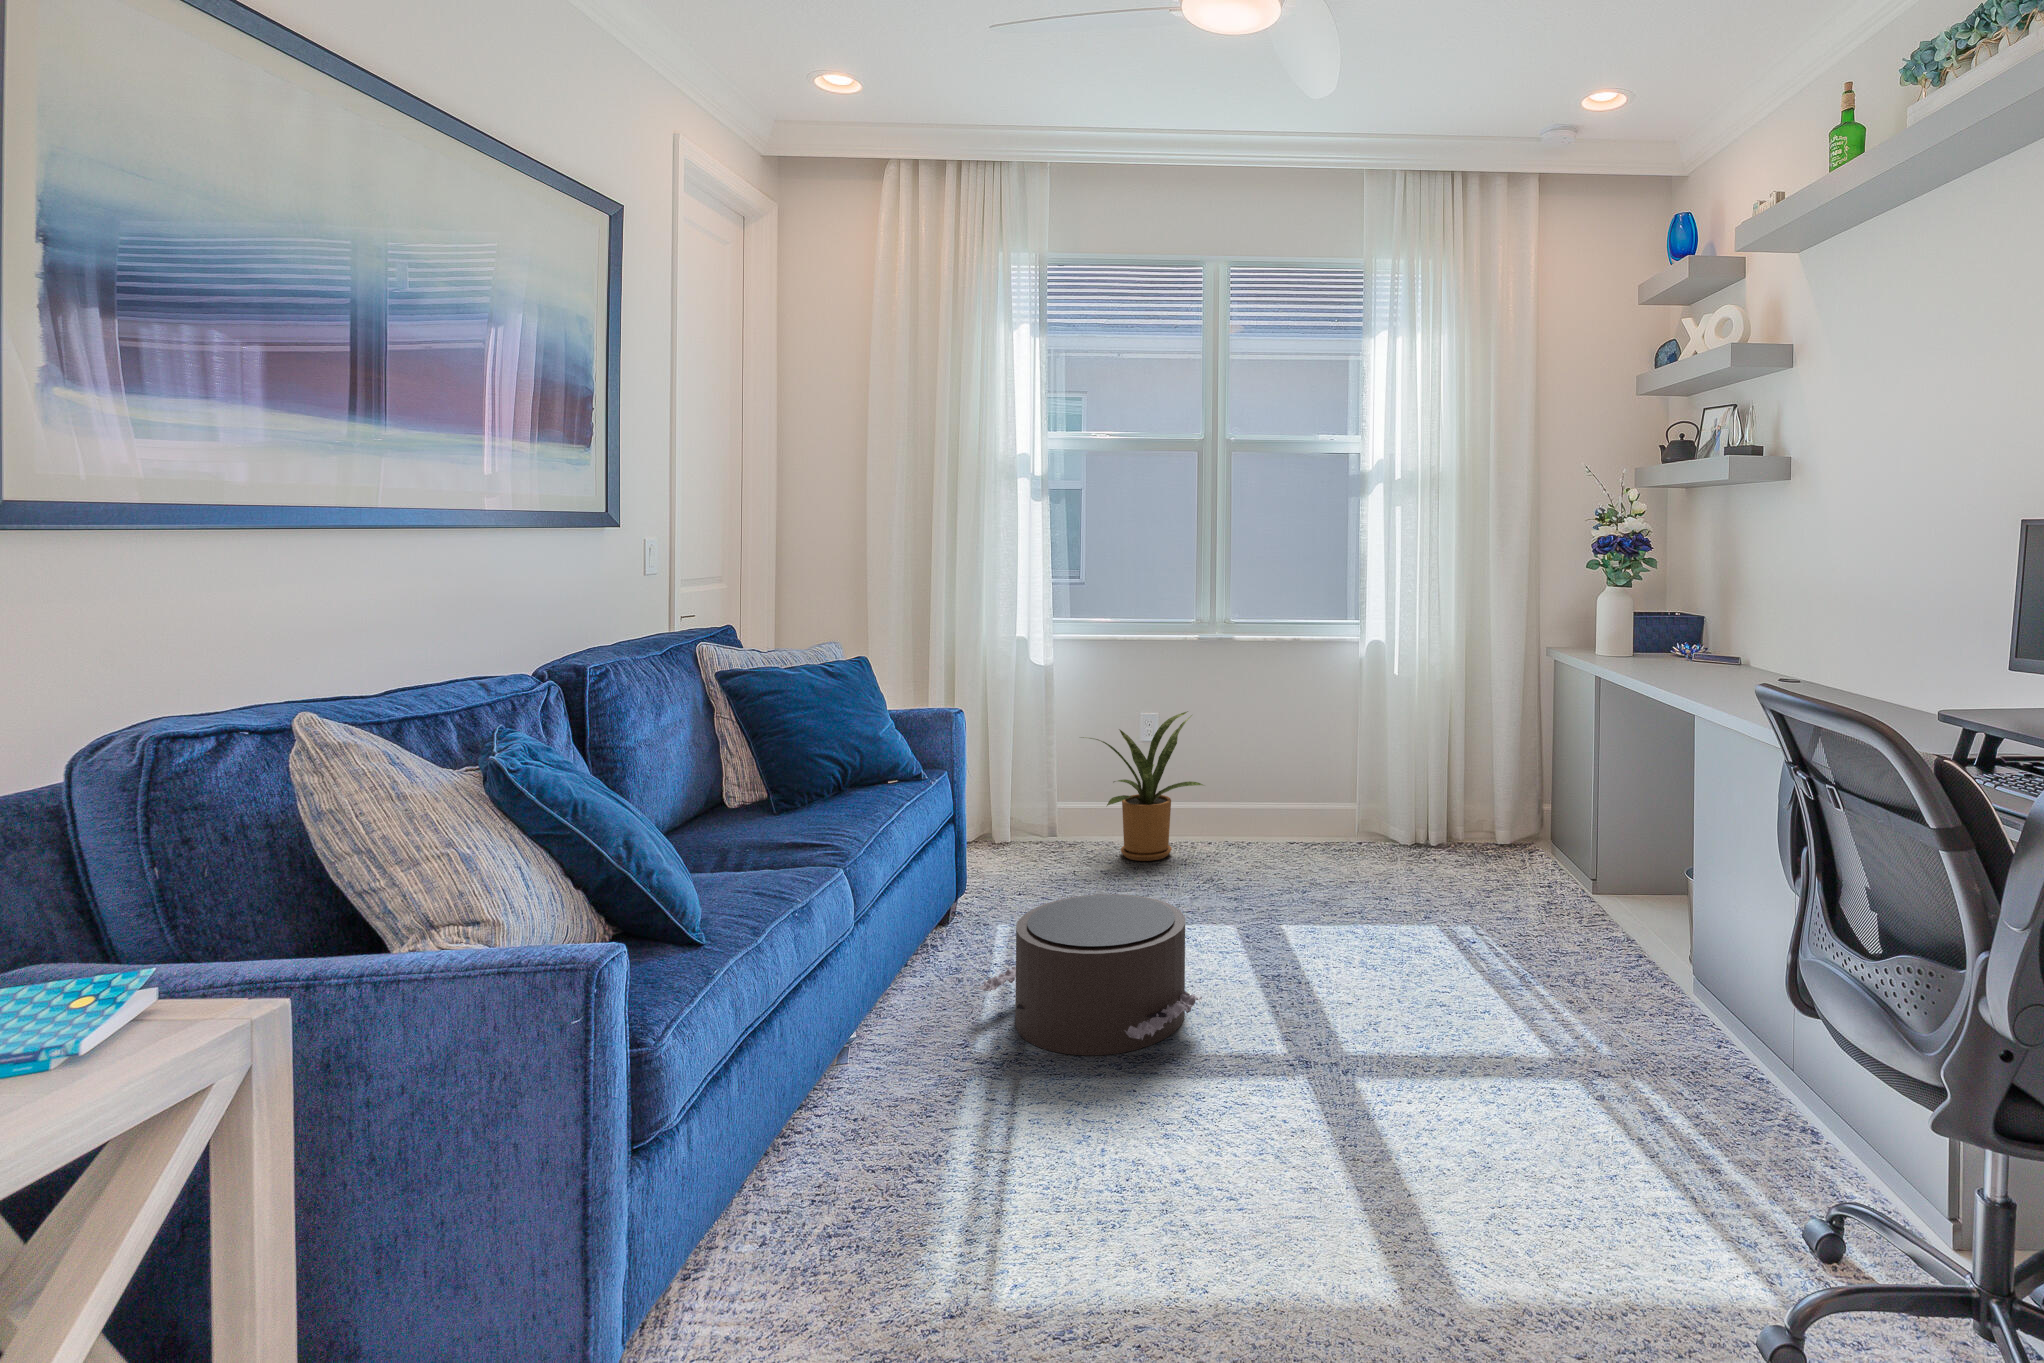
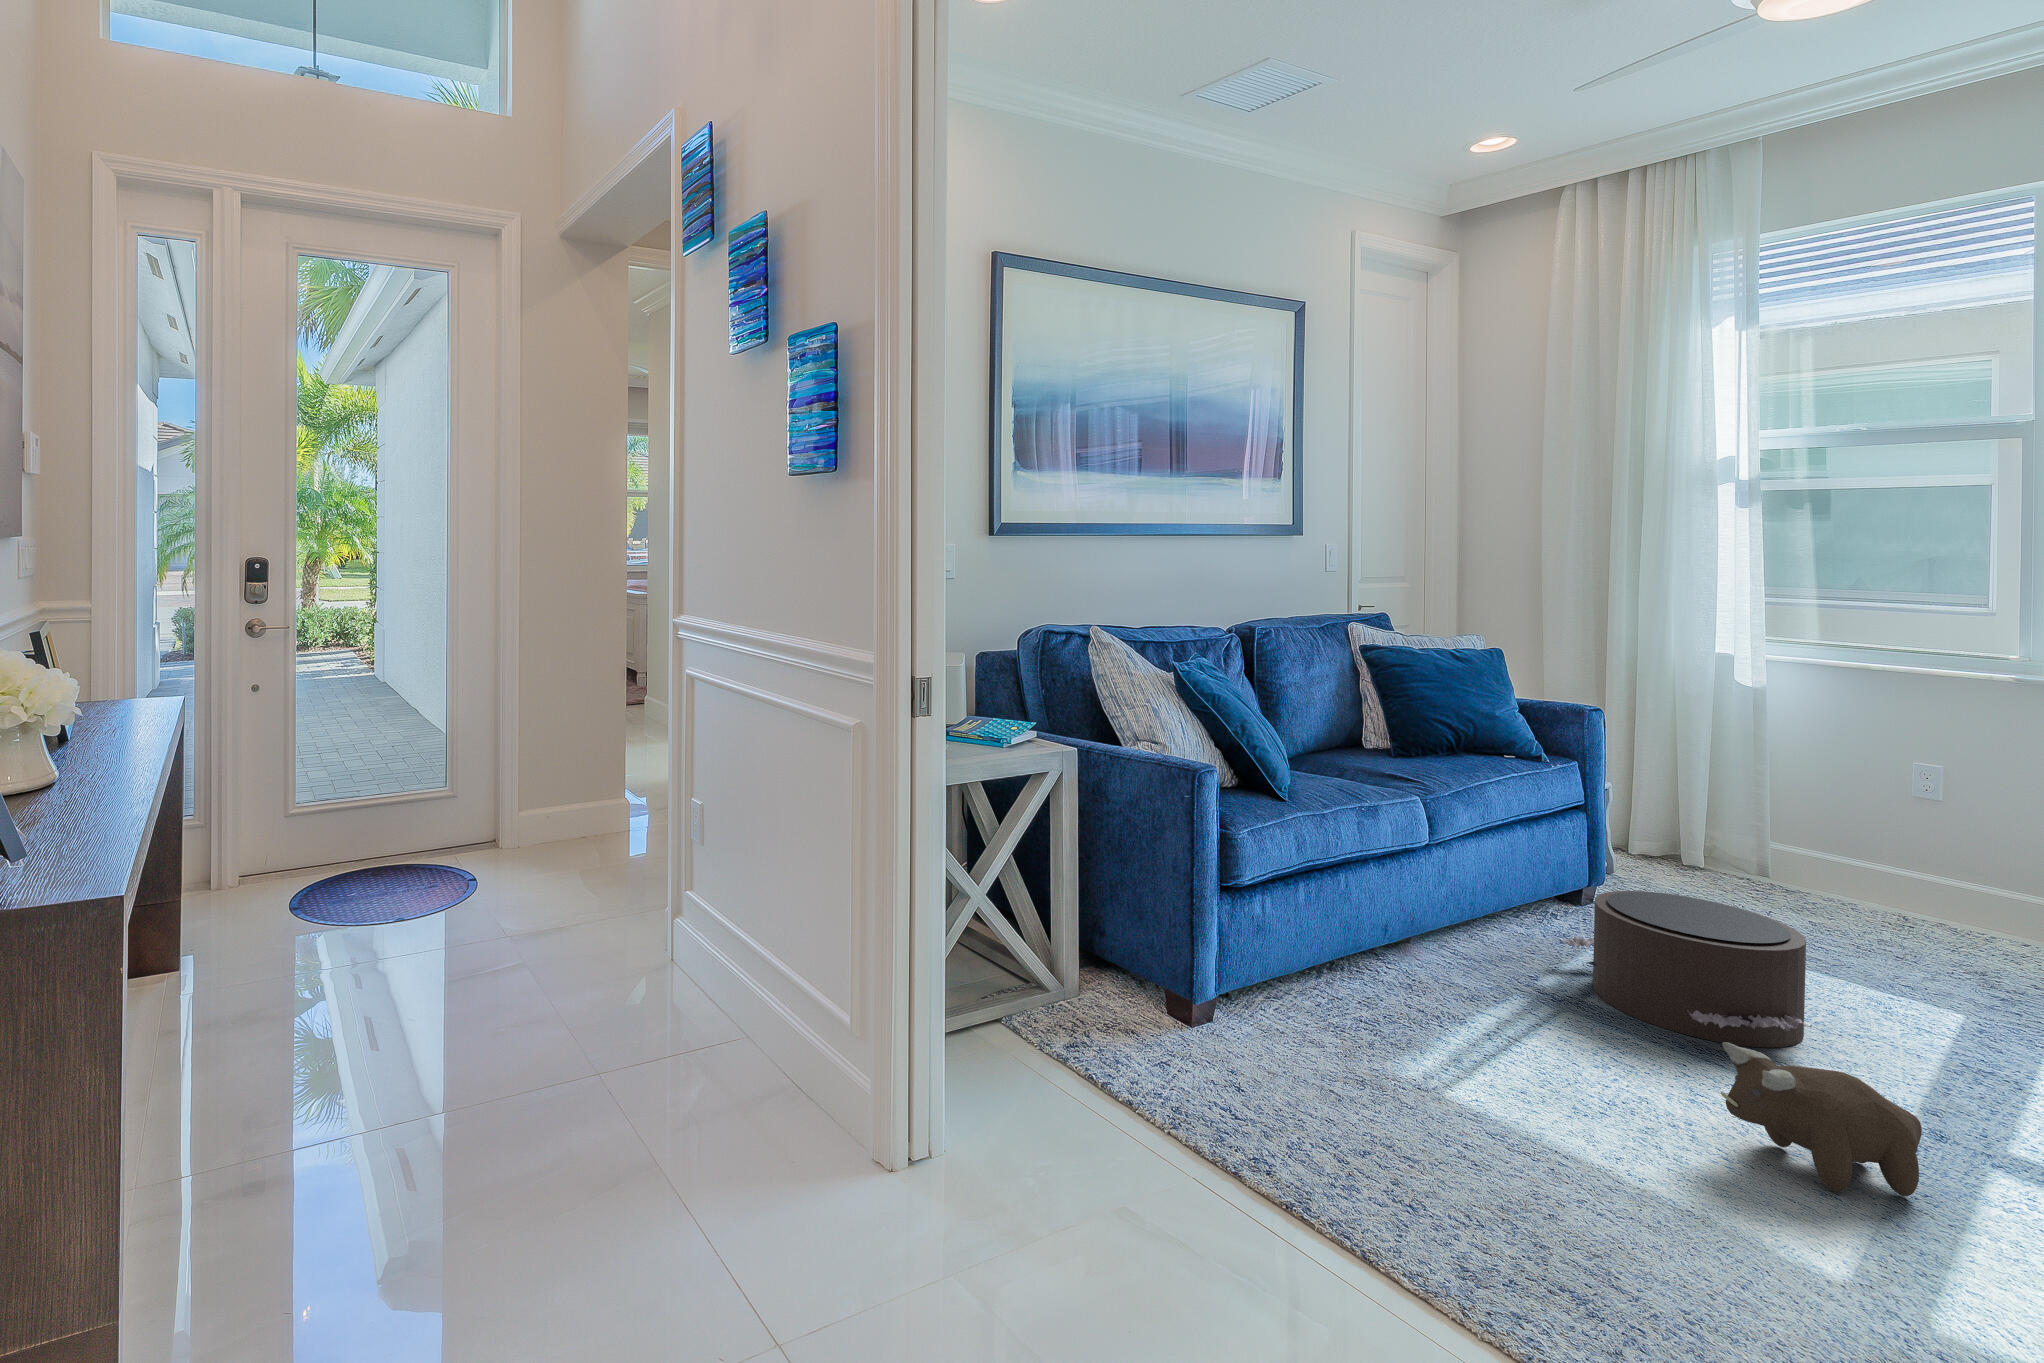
house plant: present [1083,712,1203,861] -> none [1780,767,2003,932]
plush toy: none [1225,1058,1359,1189] -> present [1720,1042,1922,1196]

